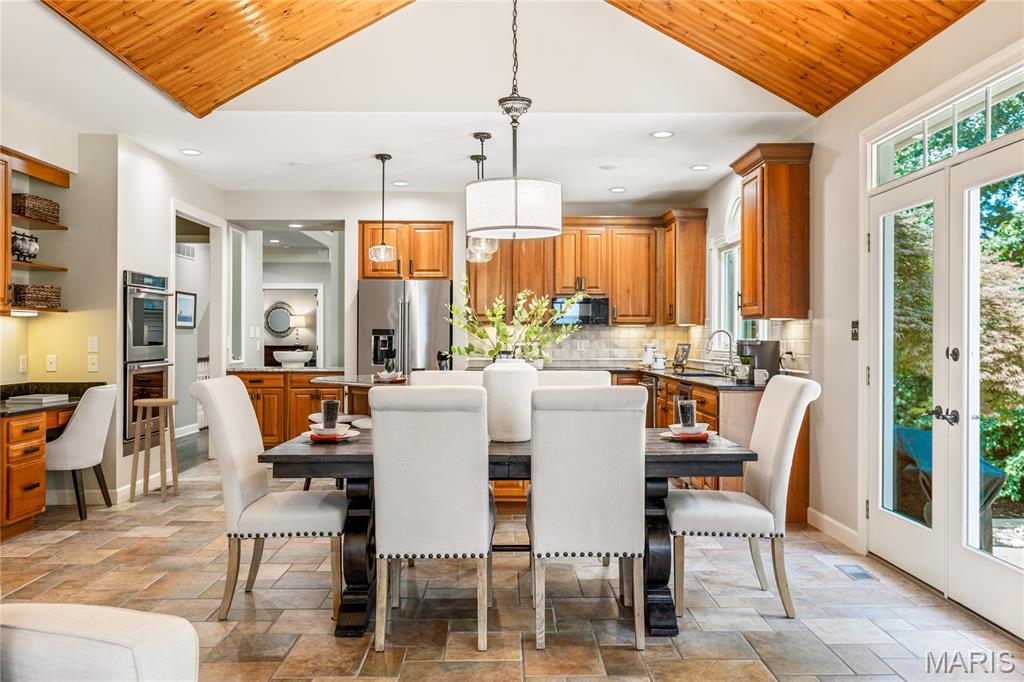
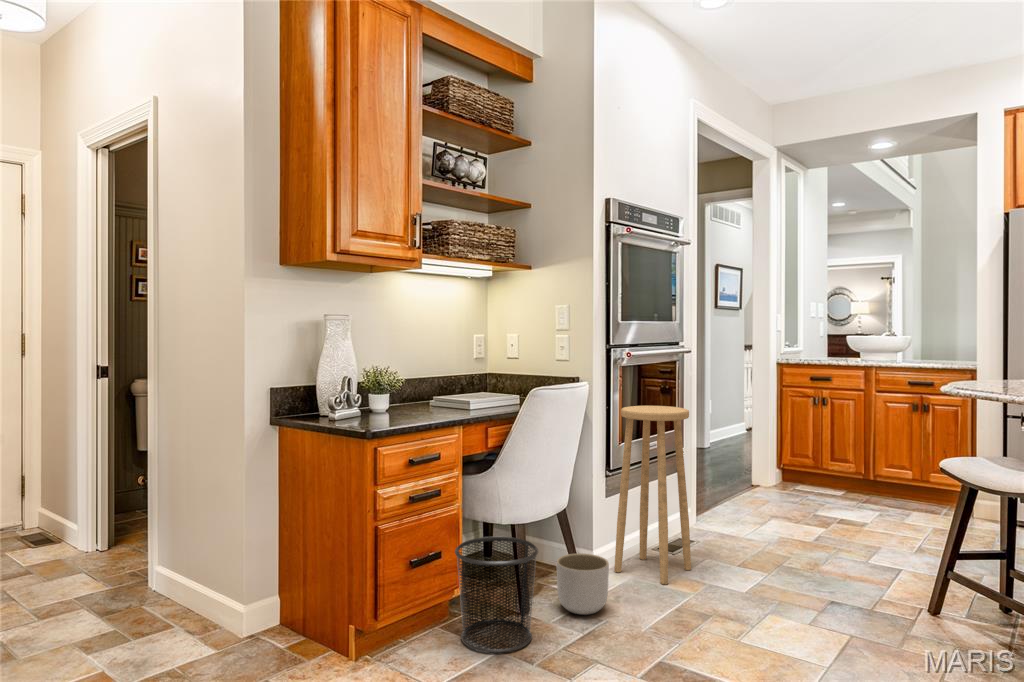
waste bin: none [46,475,100,535] -> present [455,537,538,653]
planter: none [102,485,136,517] -> present [557,553,609,615]

